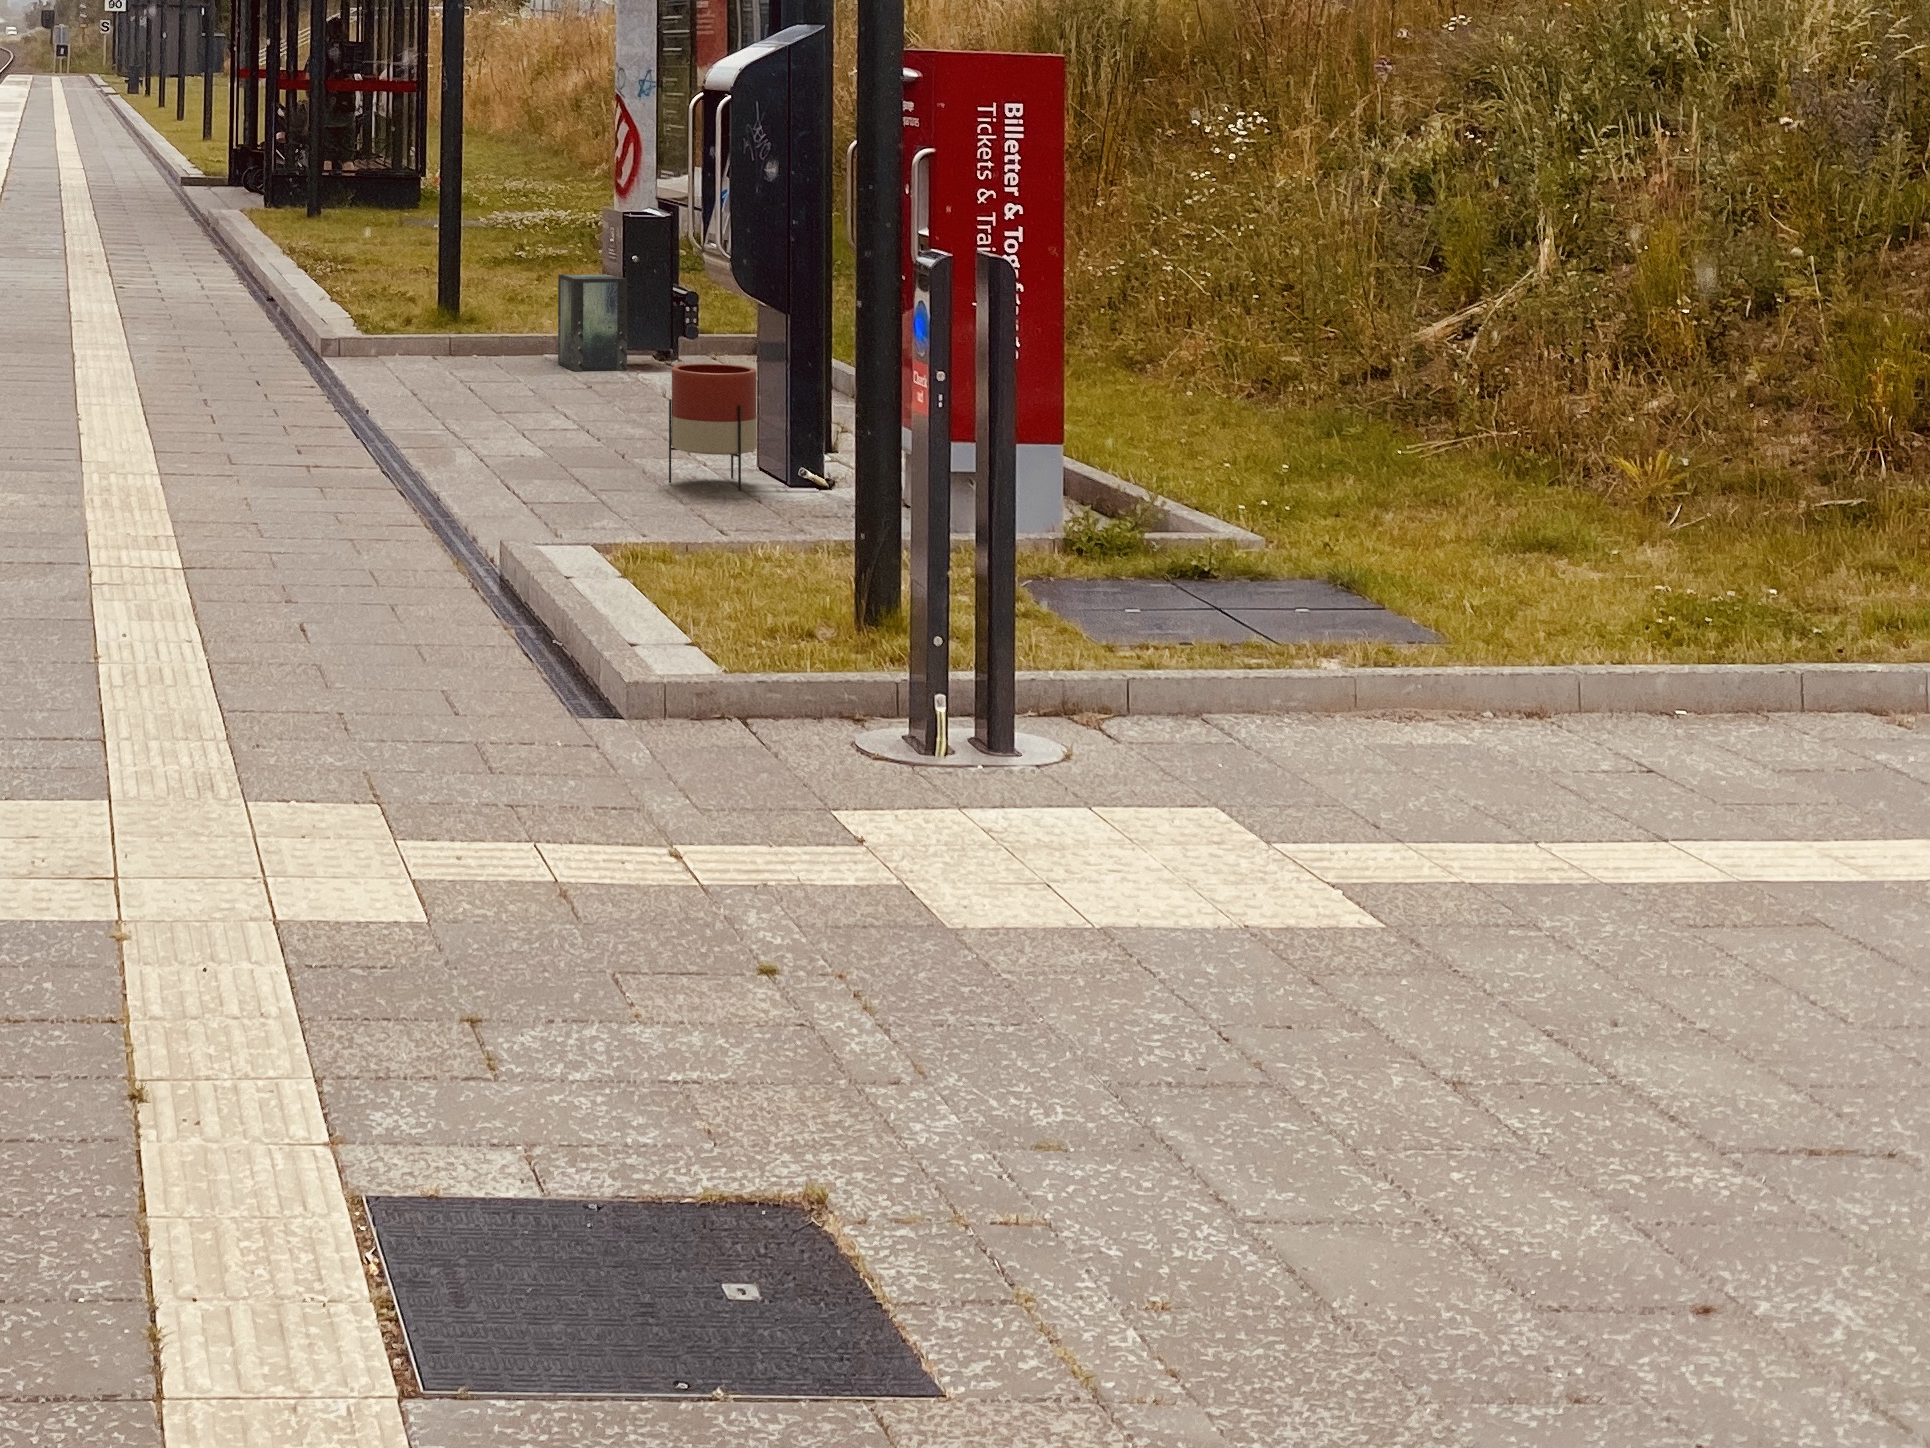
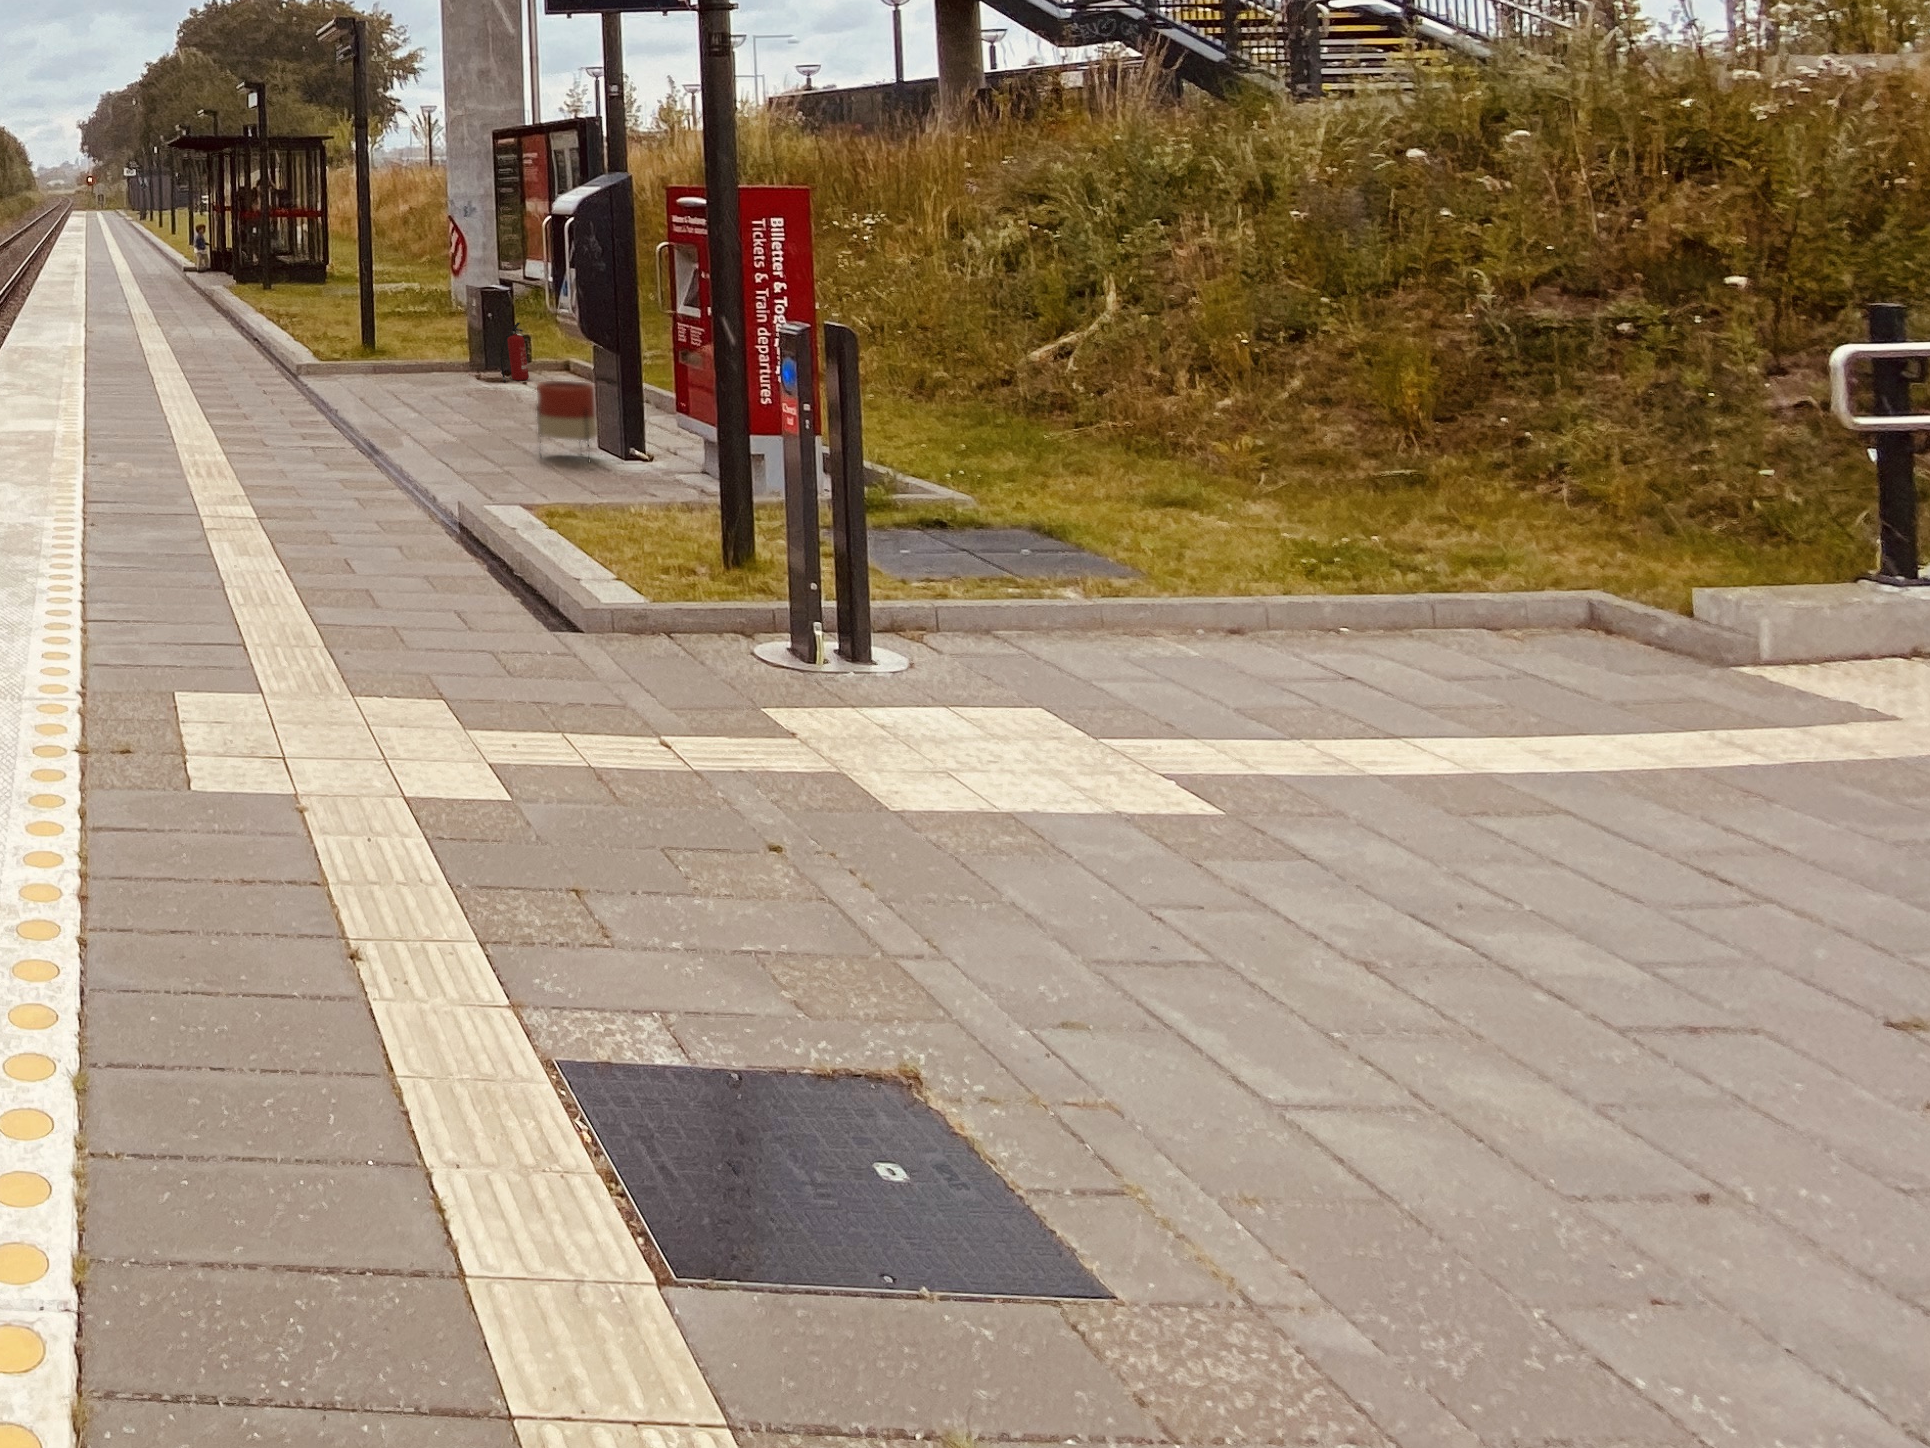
storage box: present [558,274,627,371] -> none [436,323,485,383]
fire extinguisher: none [653,275,697,371] -> present [500,323,529,383]

